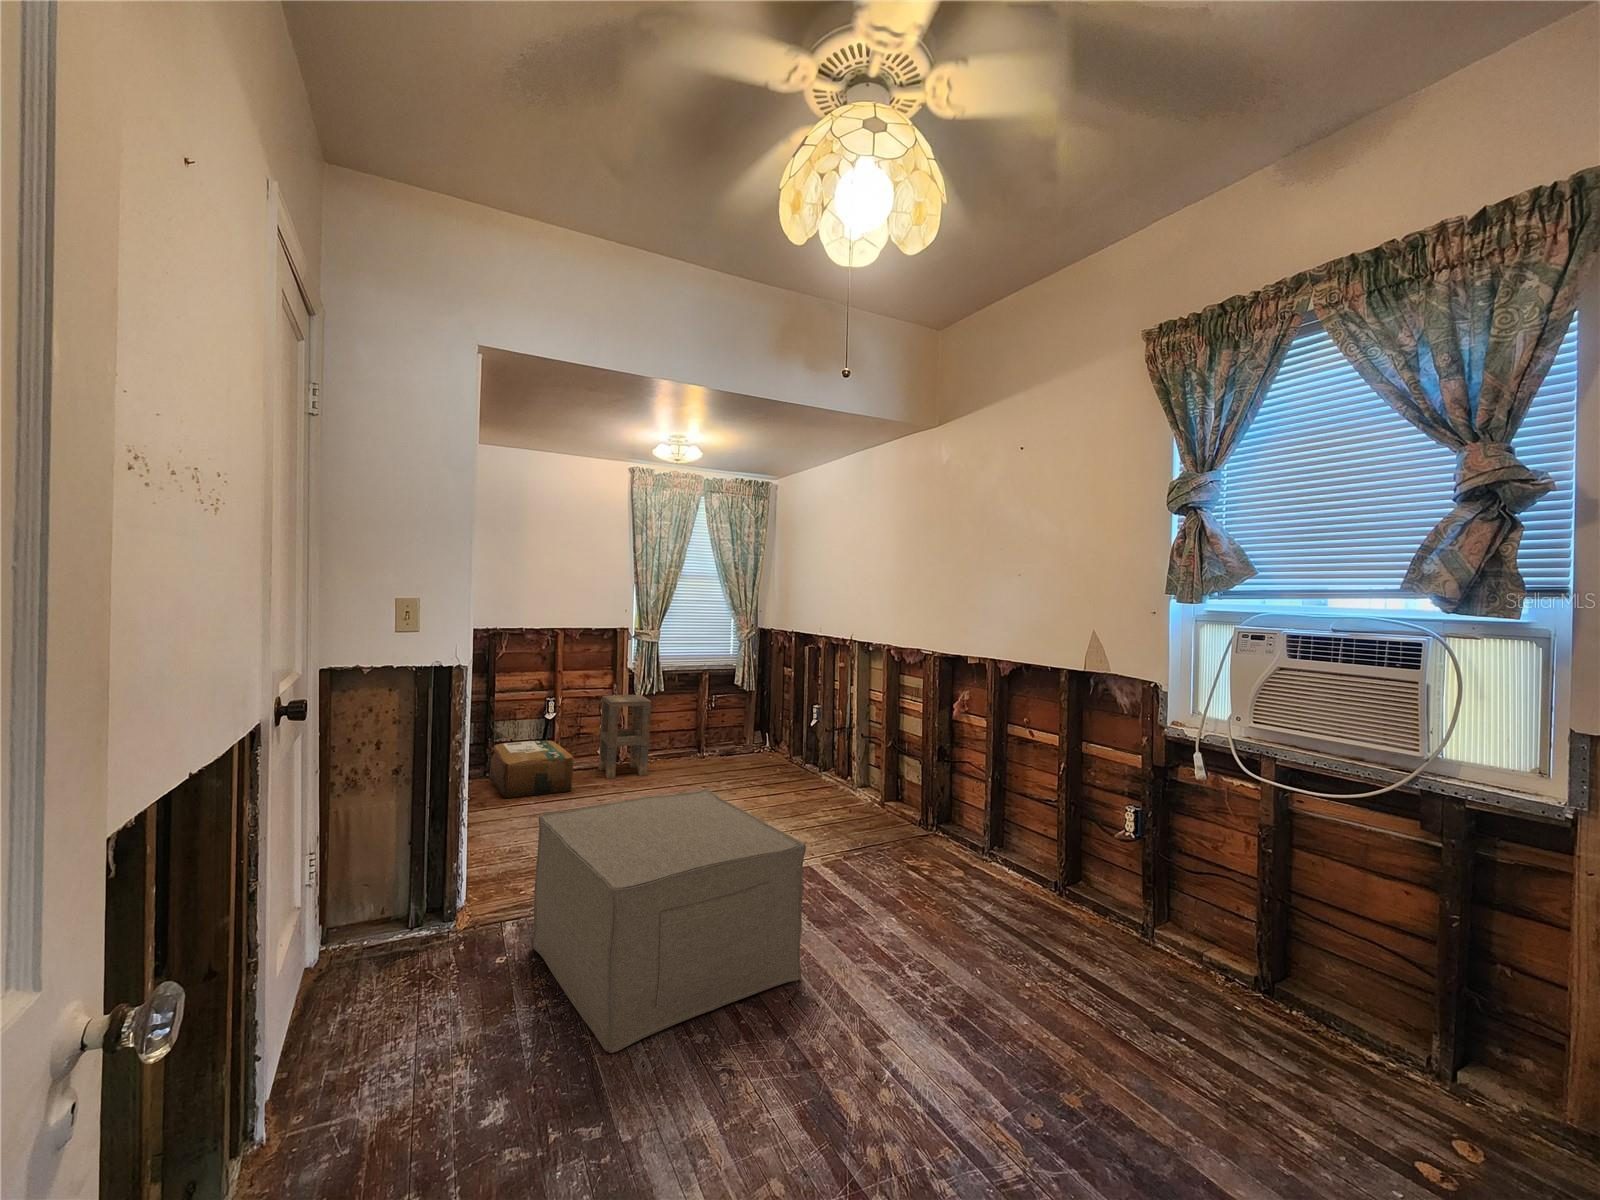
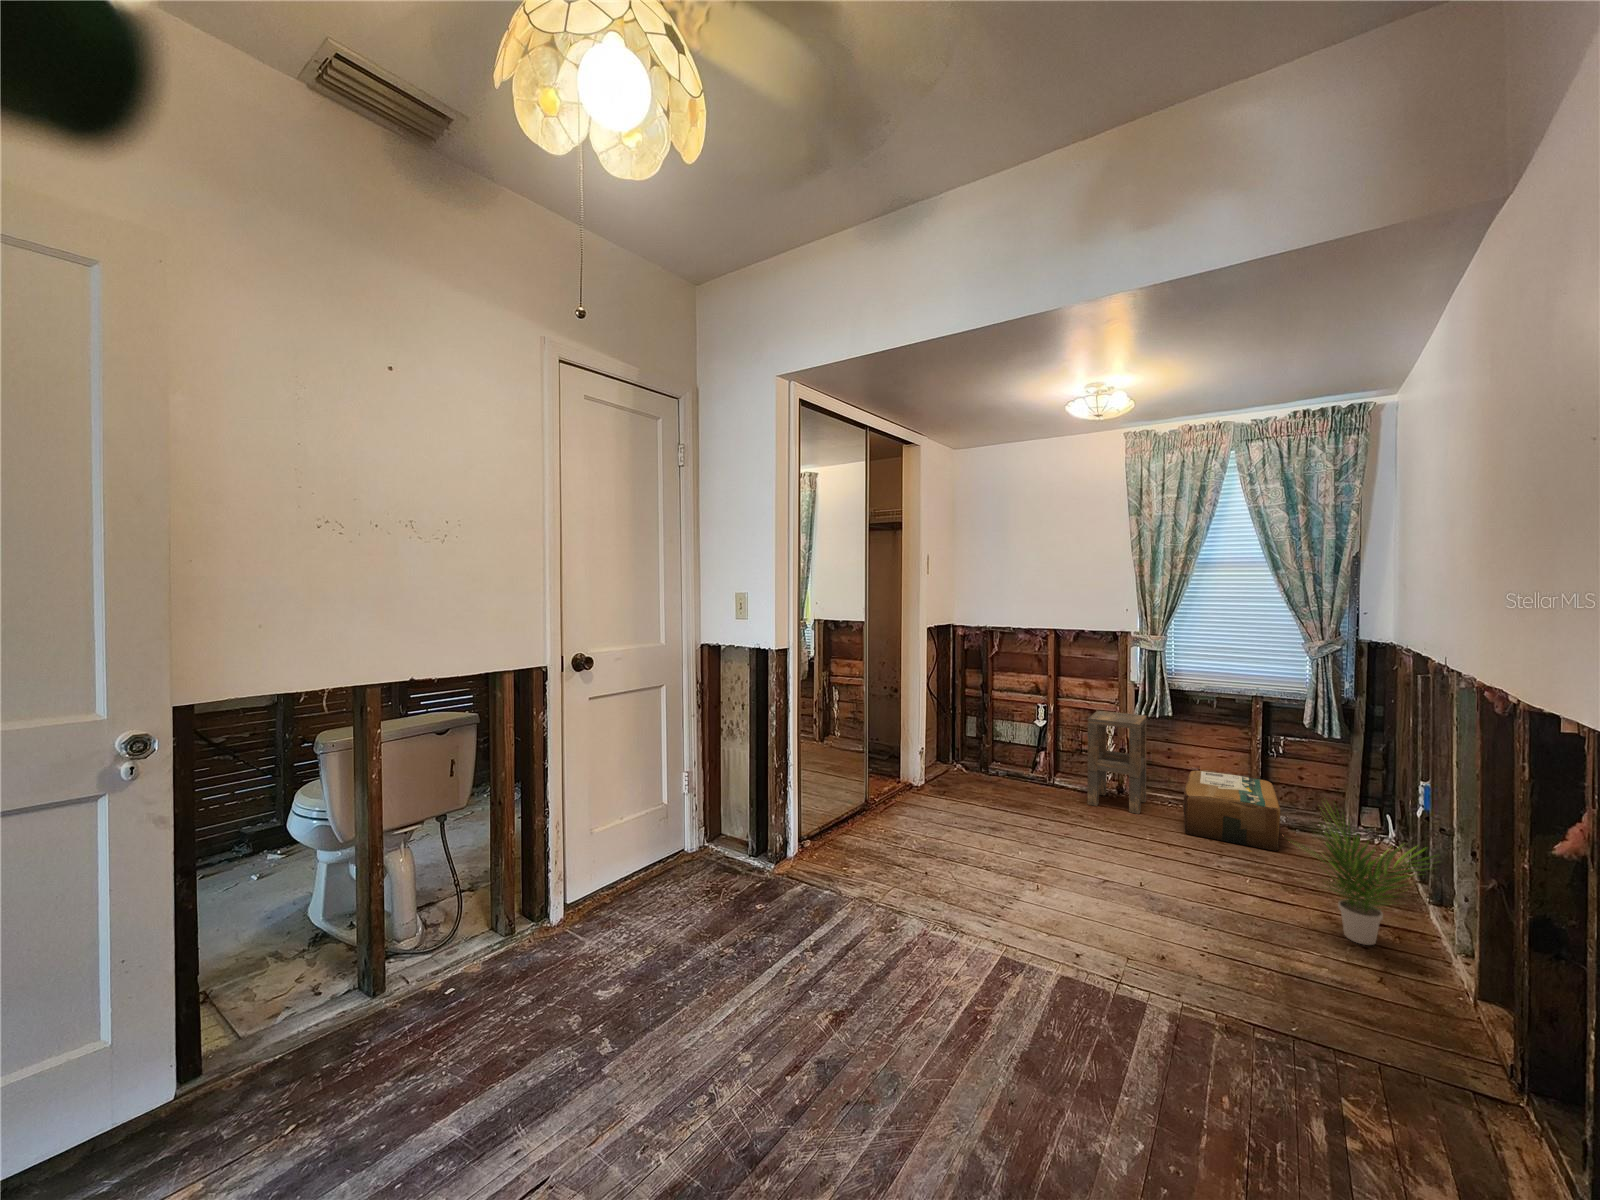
potted plant: none [789,725,856,804] -> present [1297,806,1438,945]
cardboard box: present [489,741,574,798] -> present [1183,771,1280,851]
ottoman: present [533,789,806,1053] -> none [684,795,962,1093]

